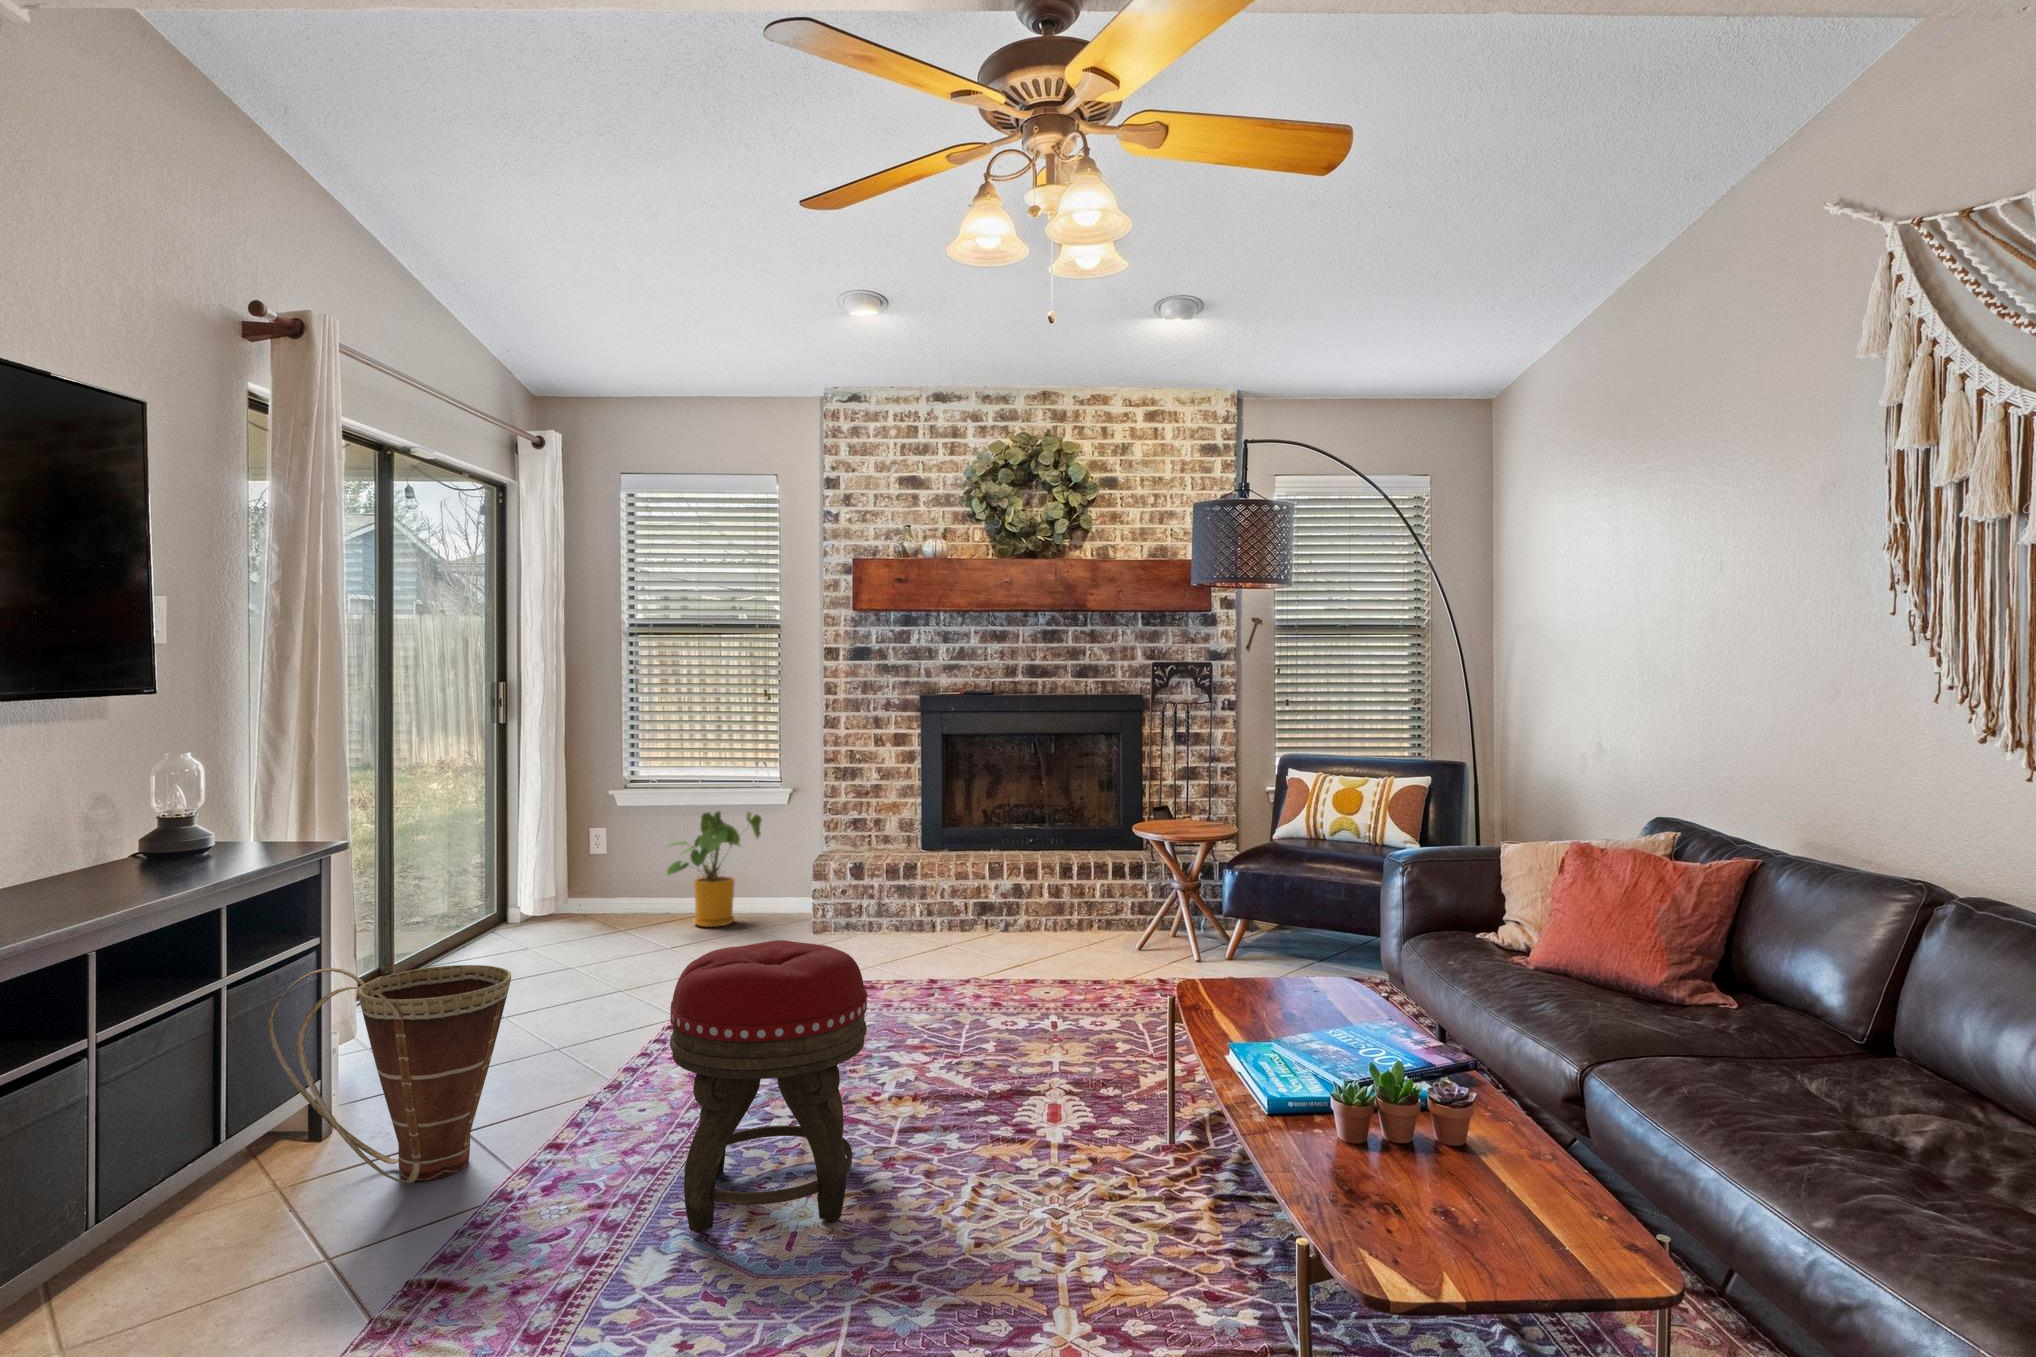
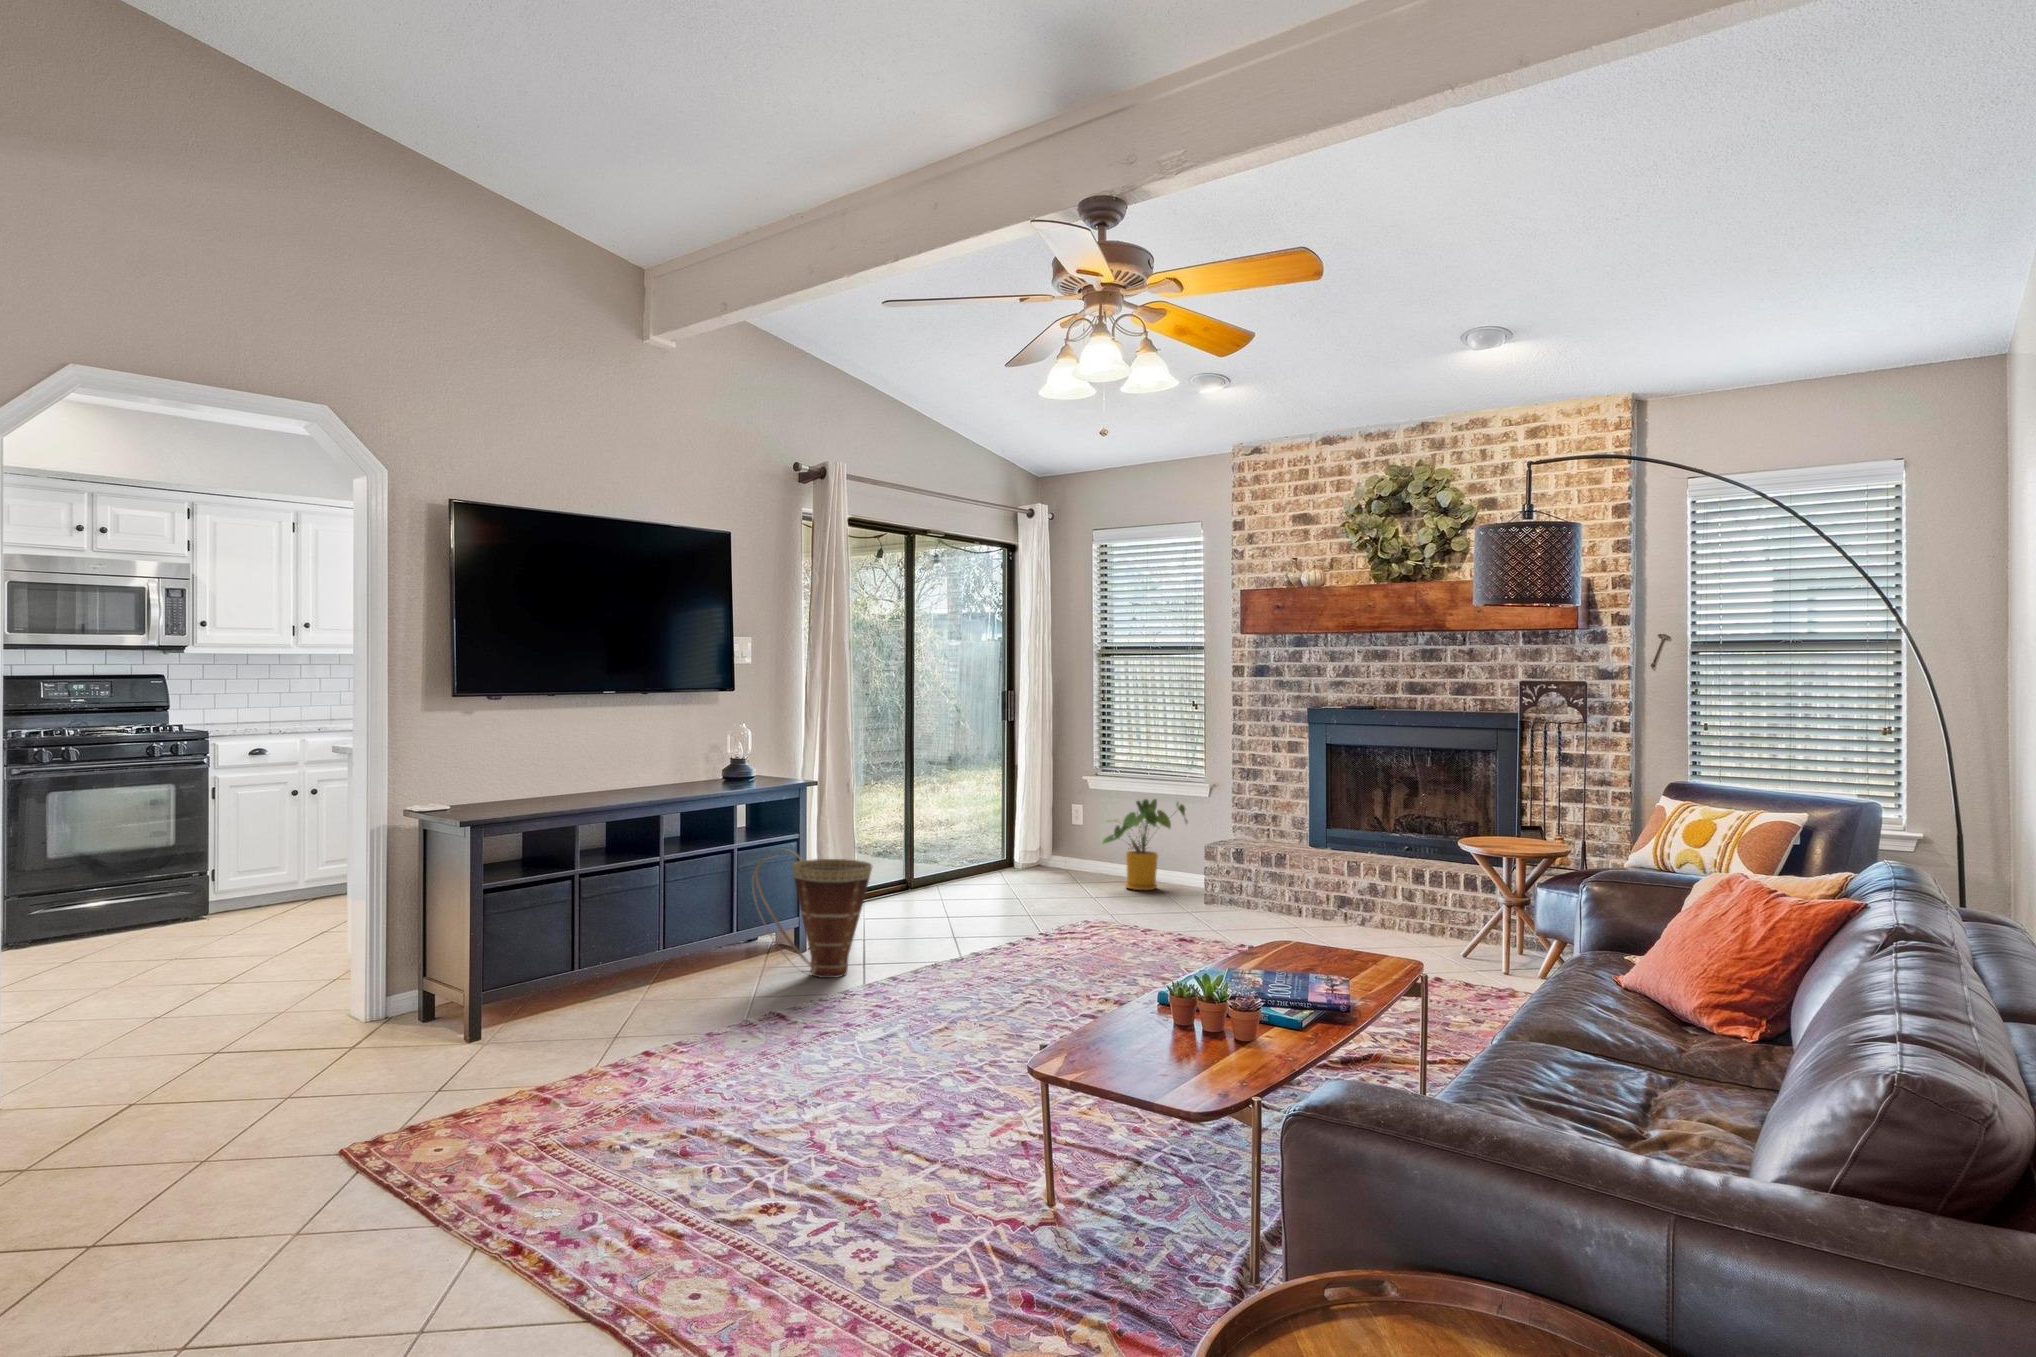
footstool: present [670,940,867,1233] -> none [897,860,1024,1035]

